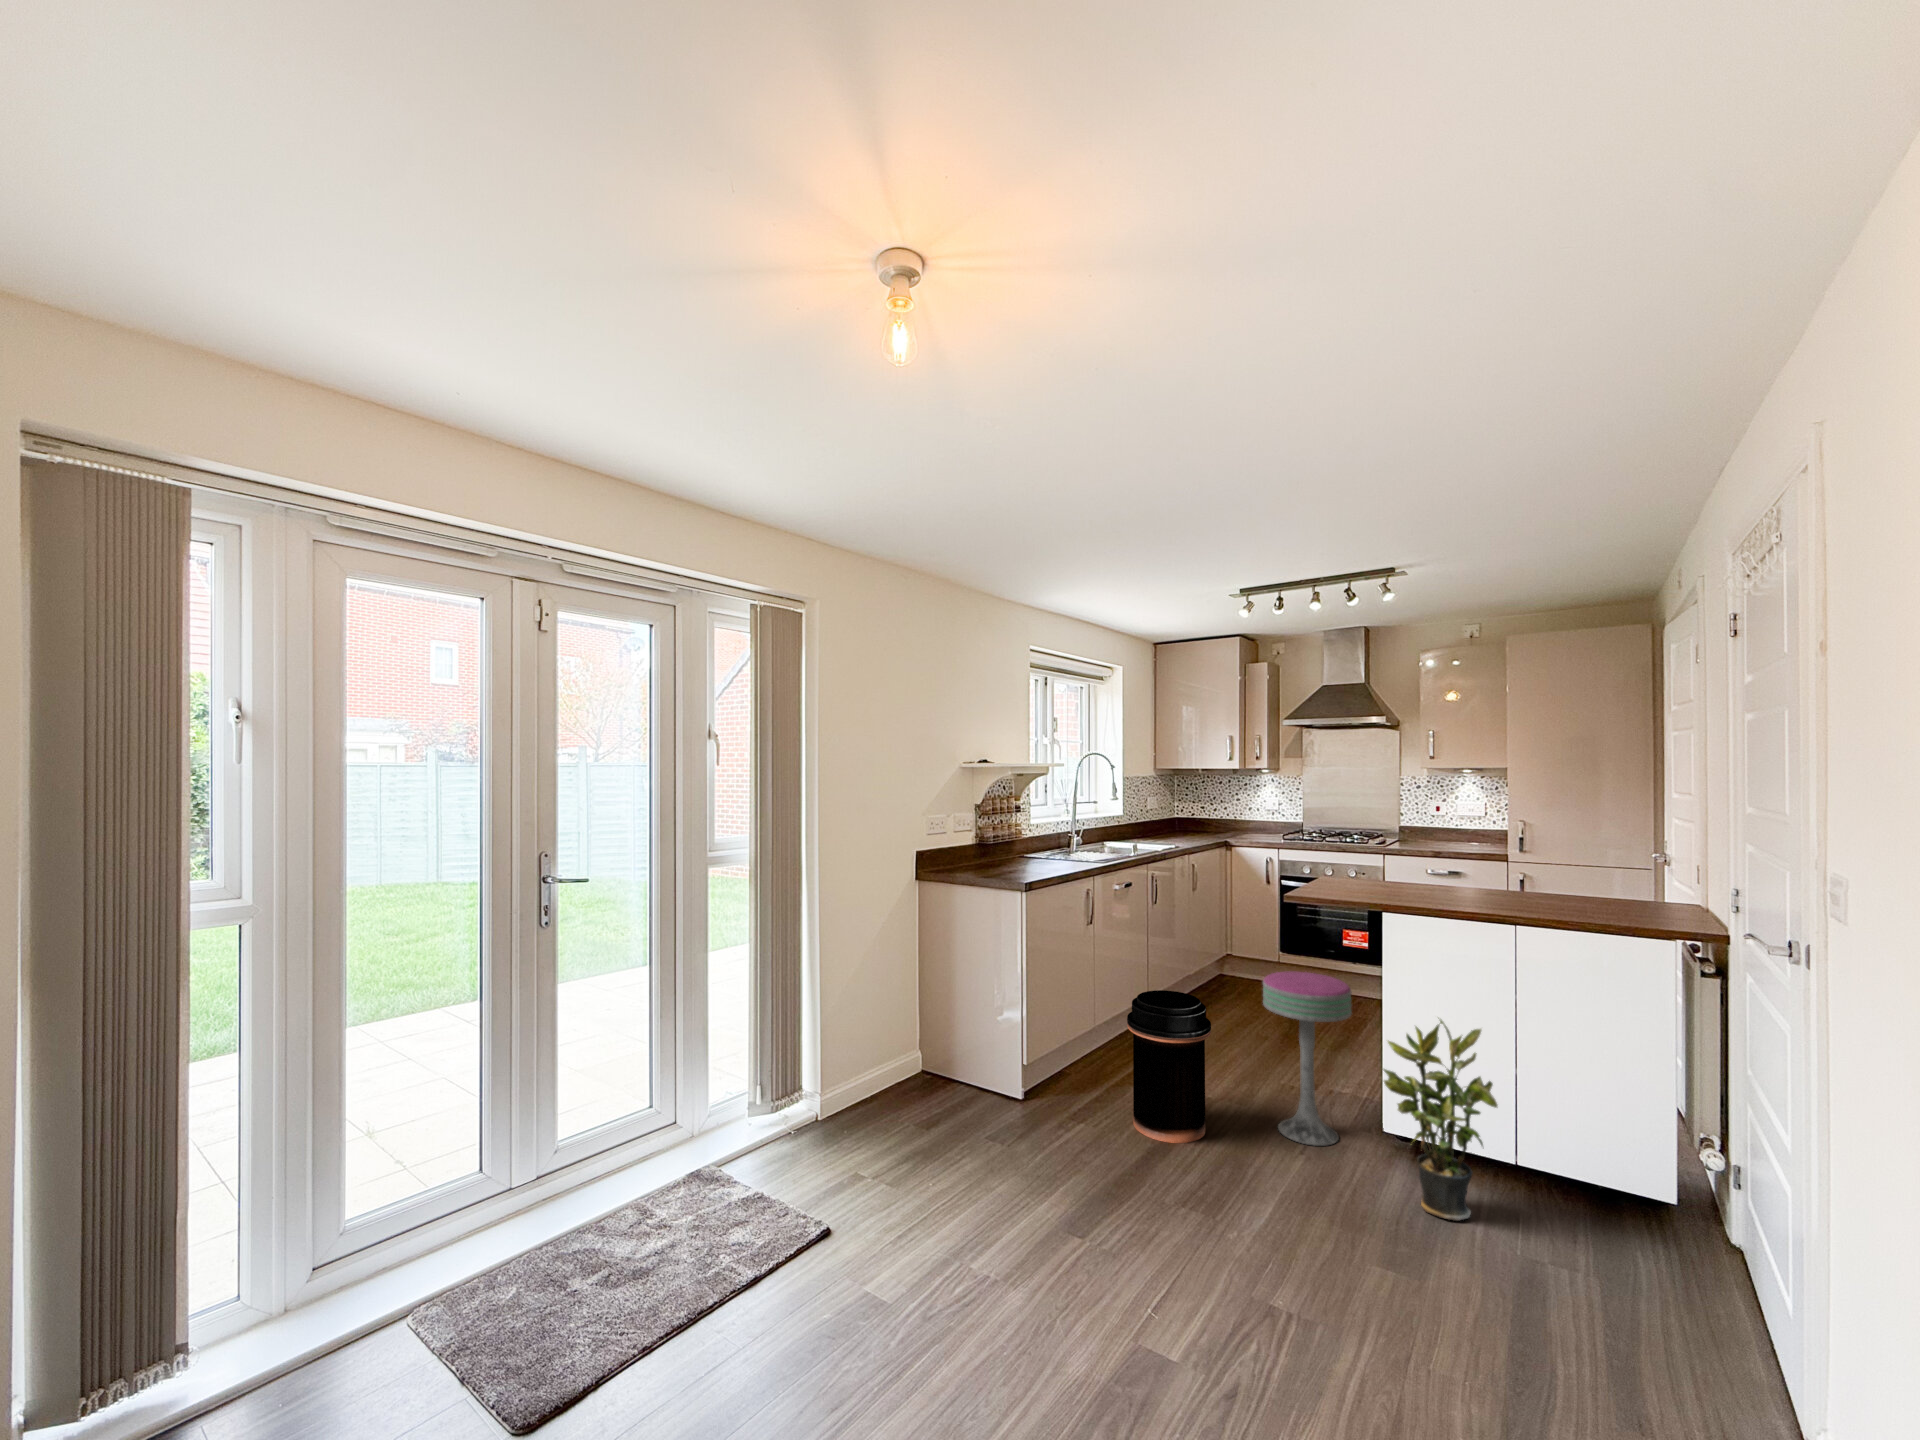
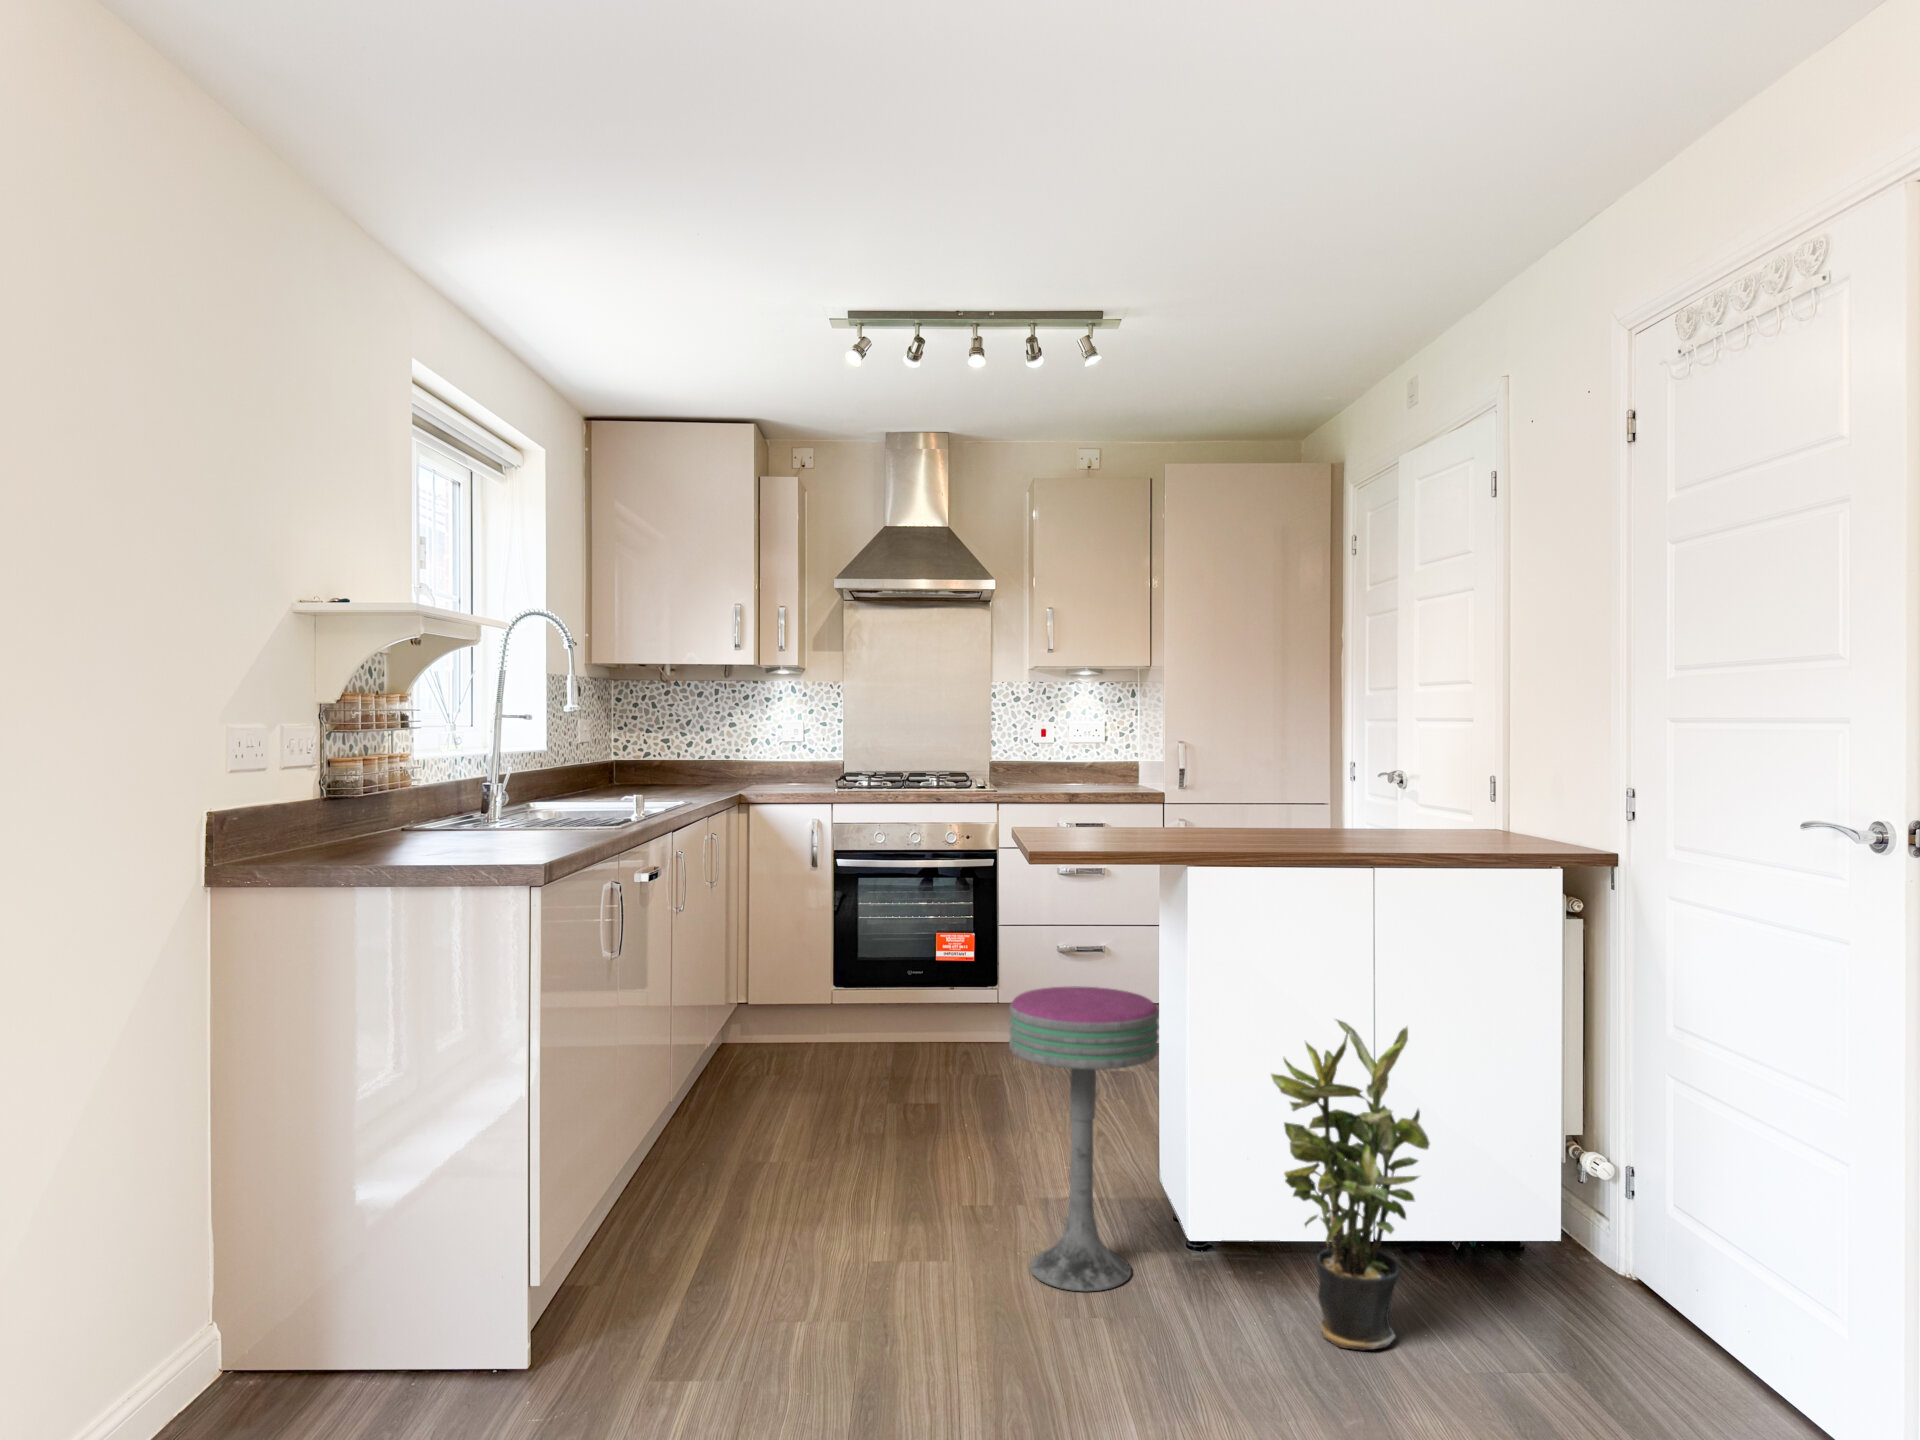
trash can: present [1127,990,1211,1143] -> none [782,1058,949,1365]

